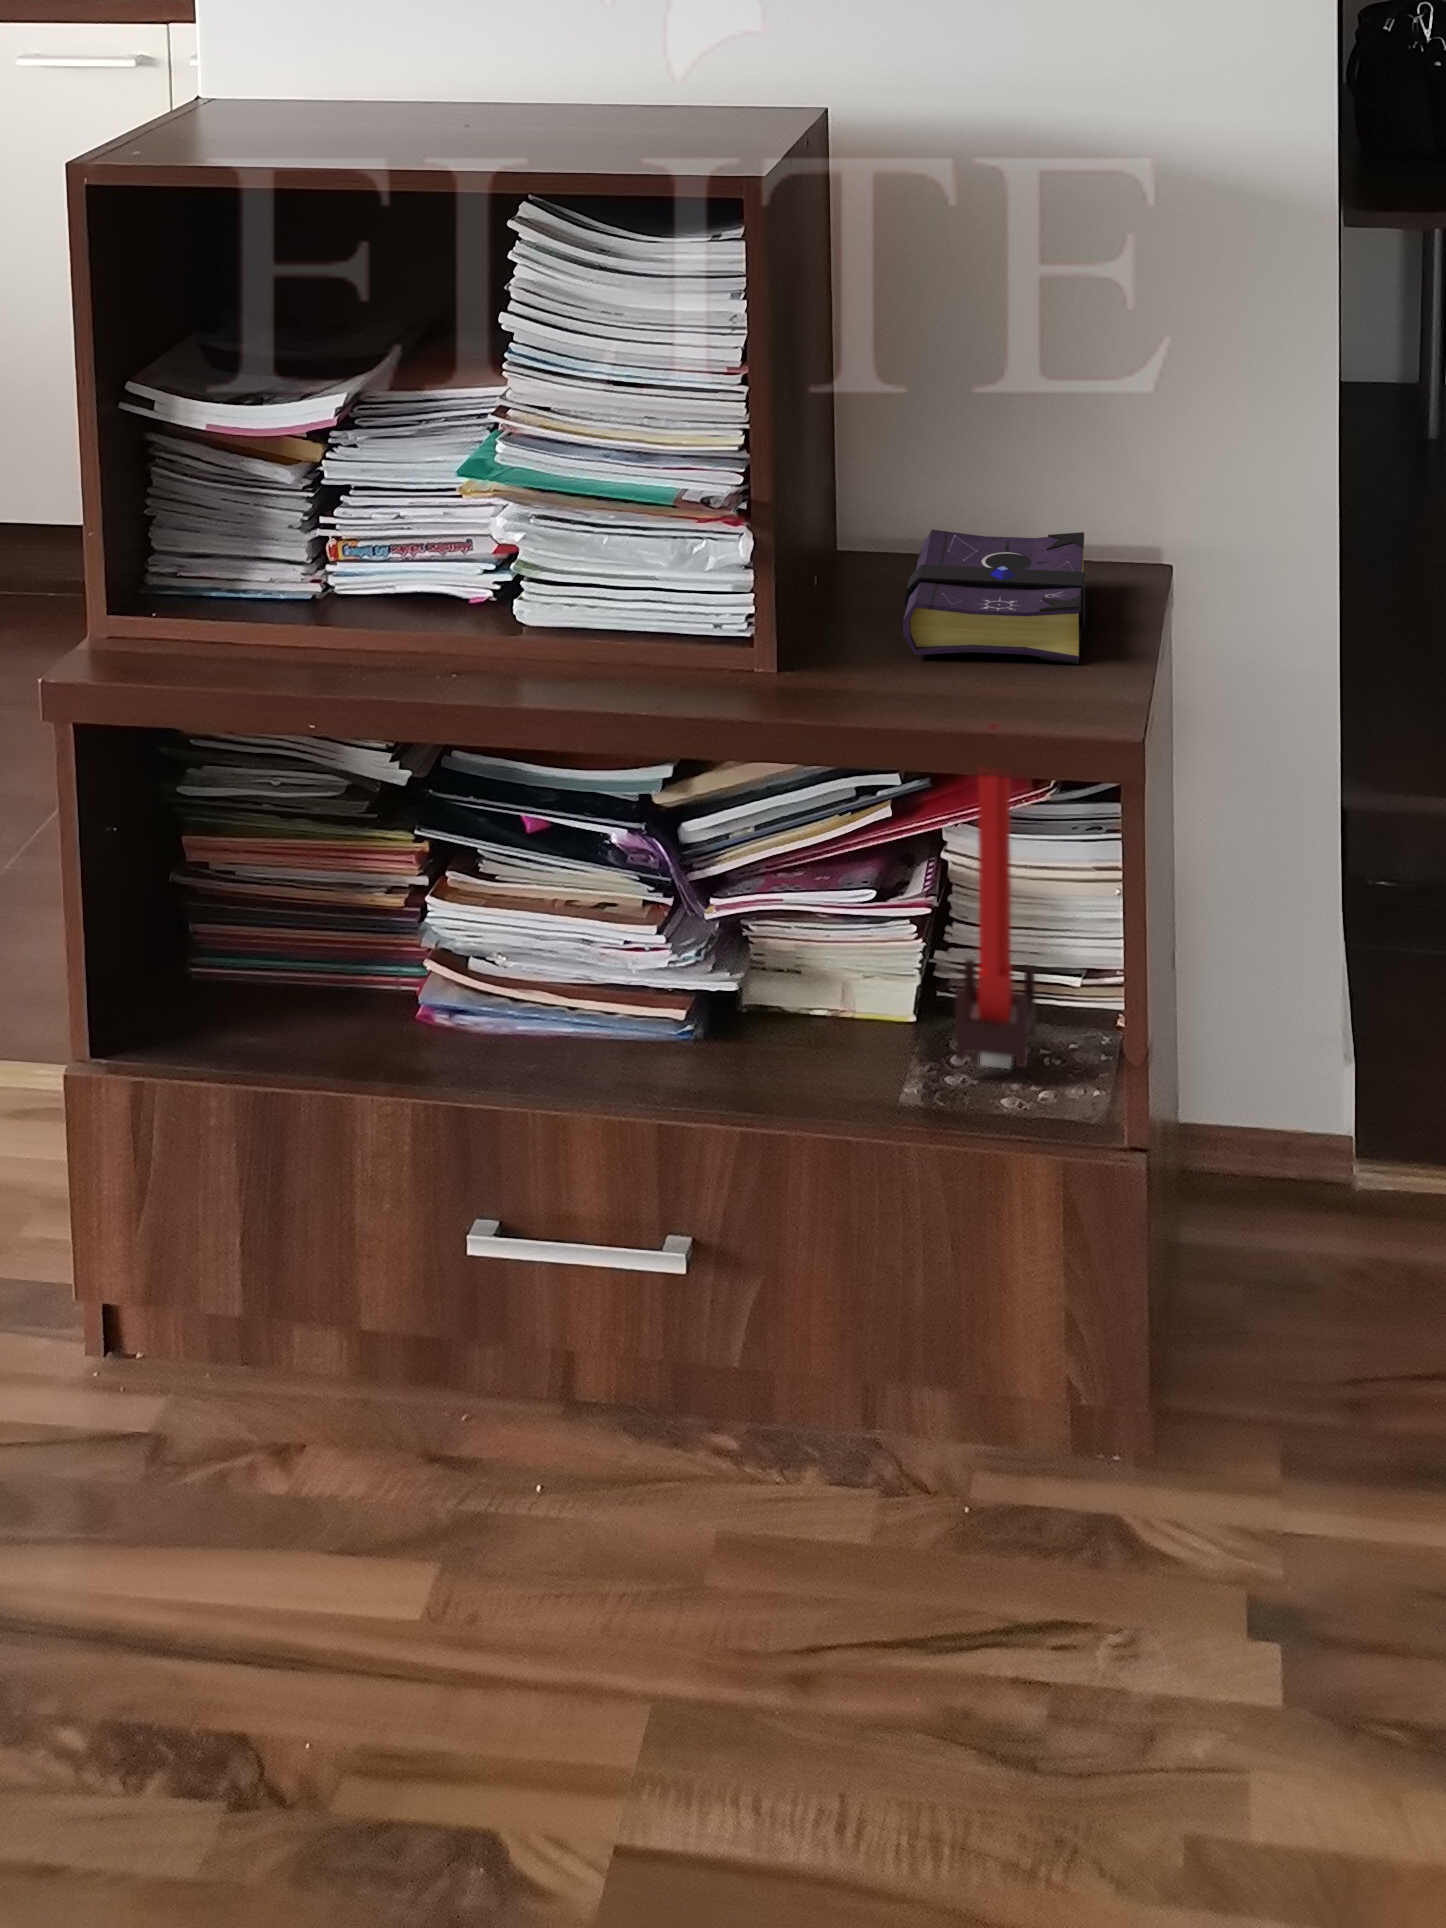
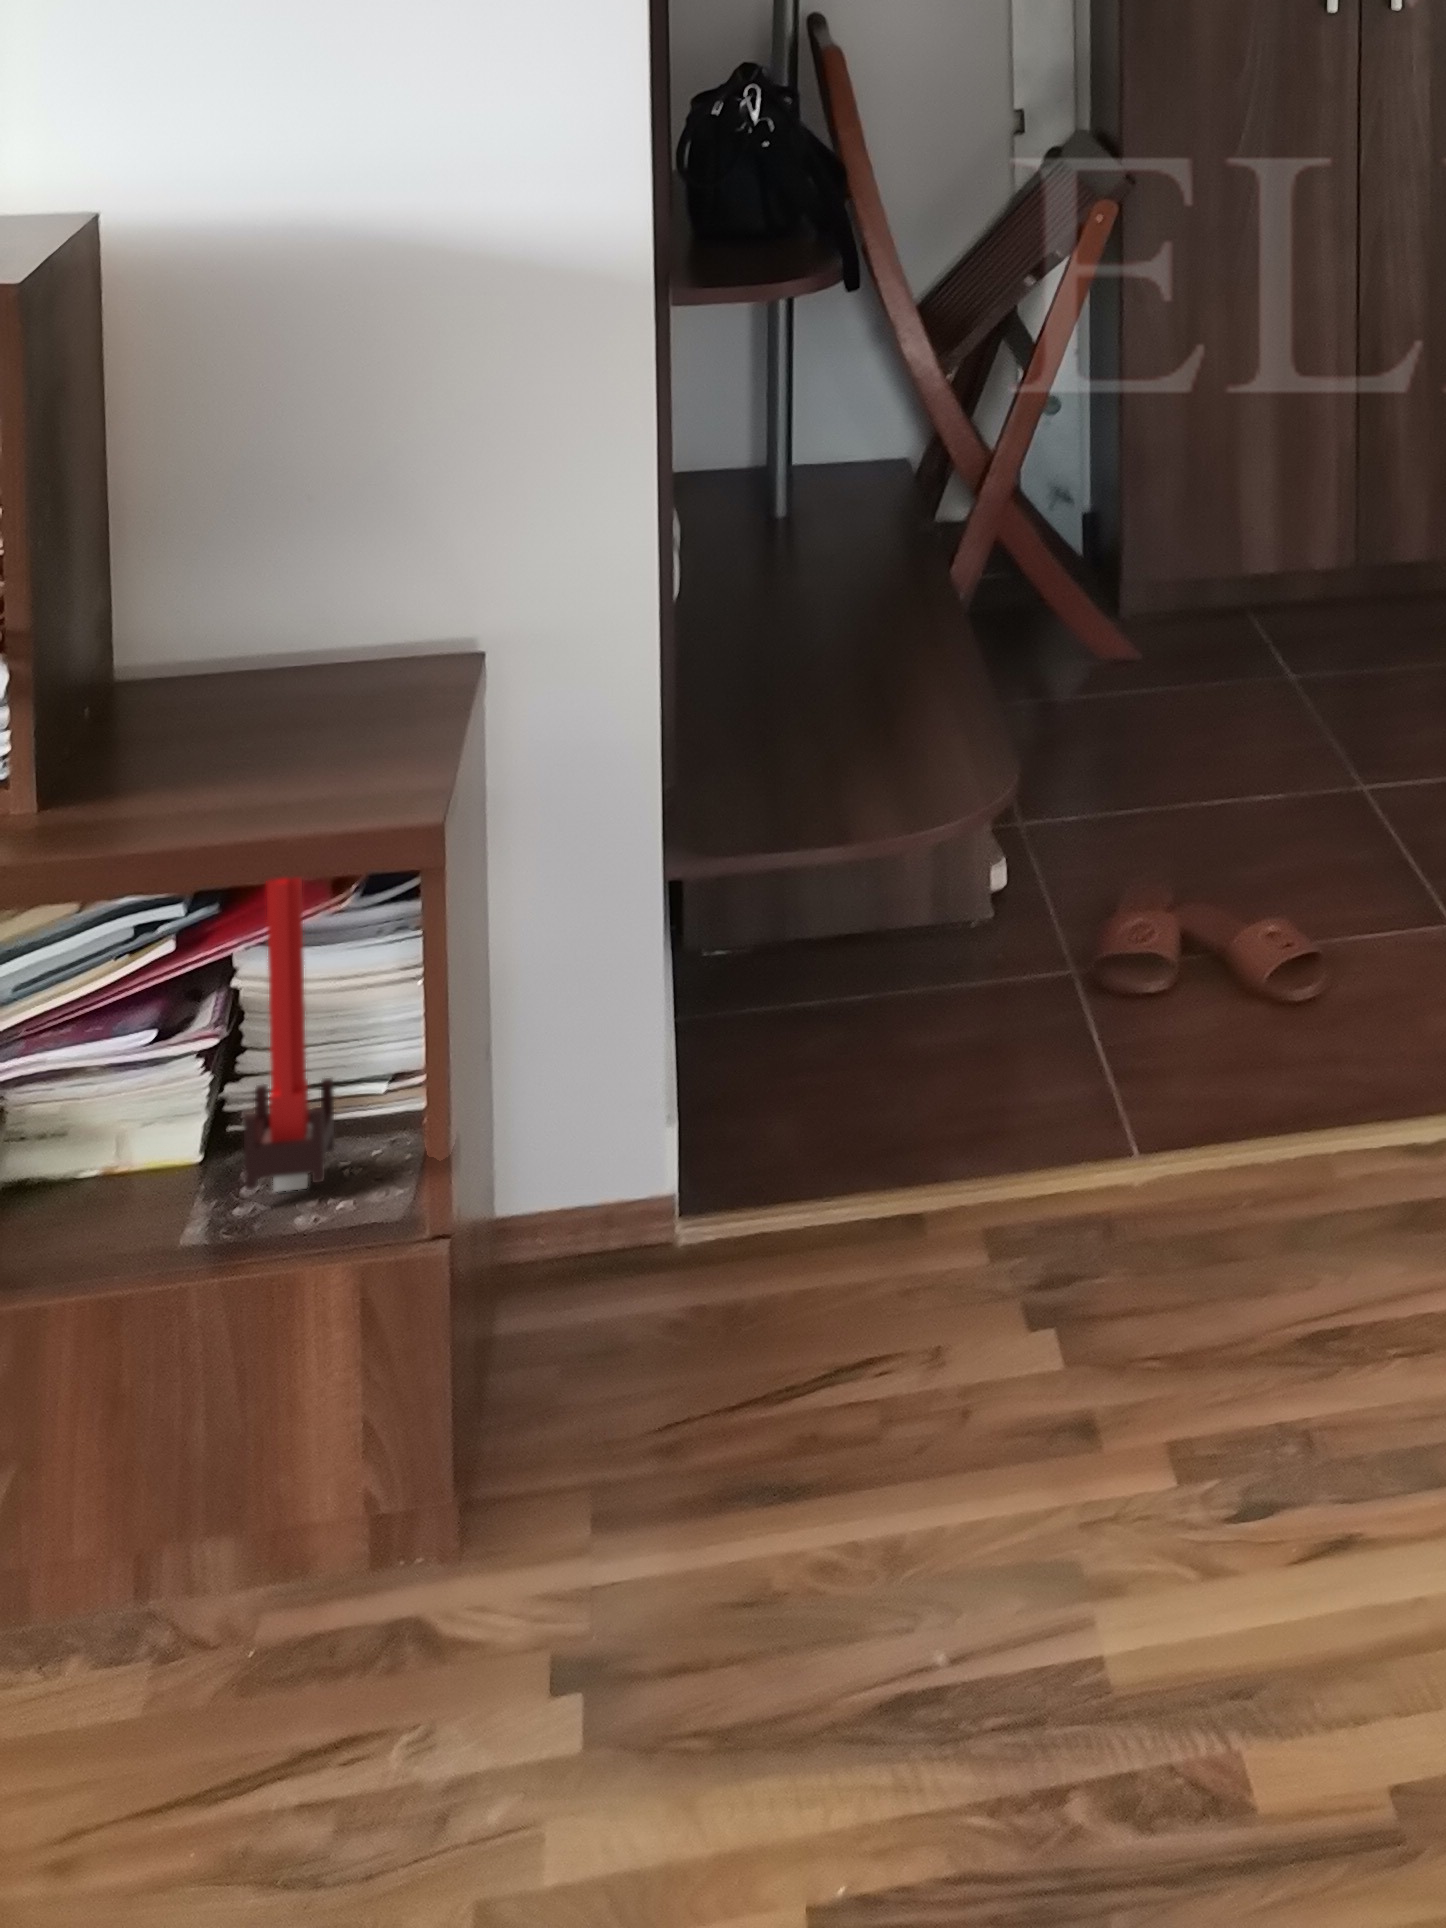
book: present [903,530,1085,664] -> none [182,632,387,778]

